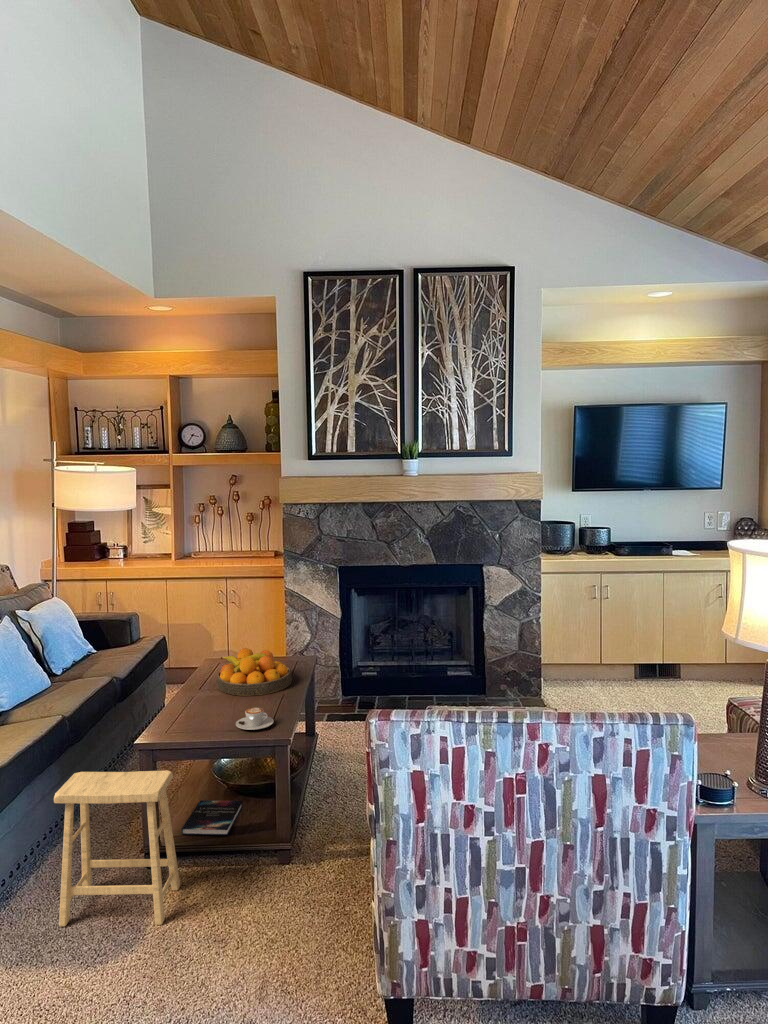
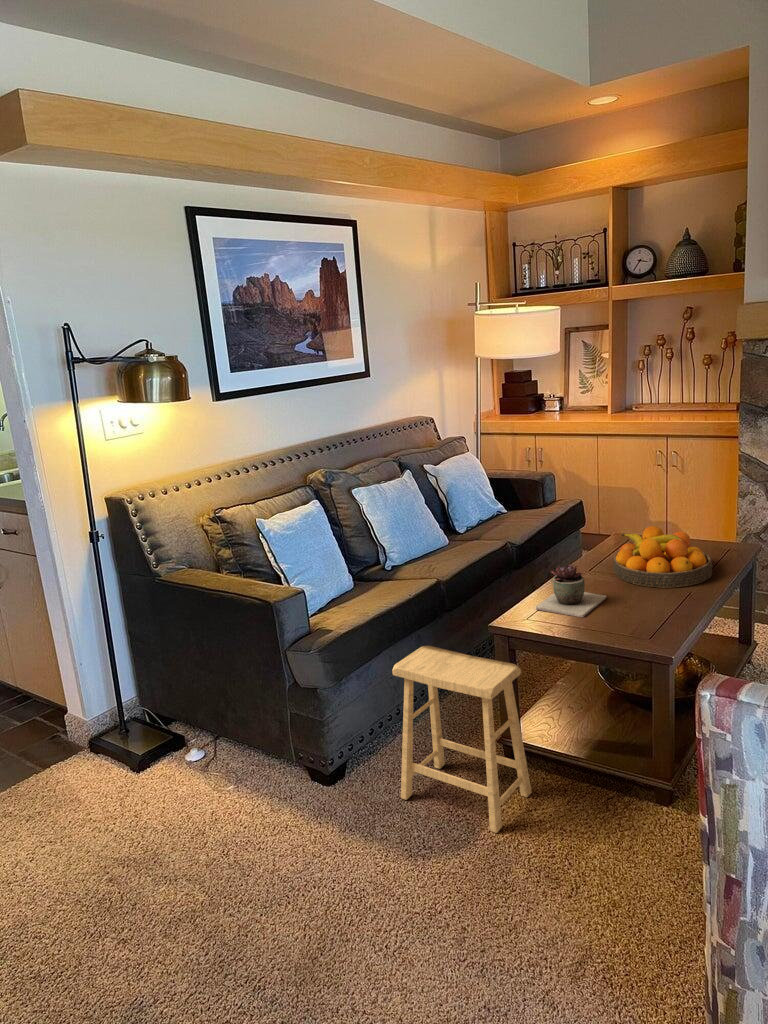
succulent plant: none [168,684,222,726] -> present [536,565,607,617]
coffee cup: present [236,708,274,730] -> none [611,605,662,634]
hardback book: present [182,800,243,835] -> none [545,699,627,750]

